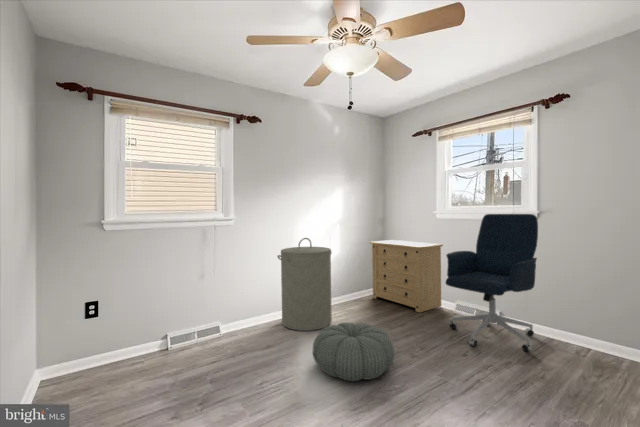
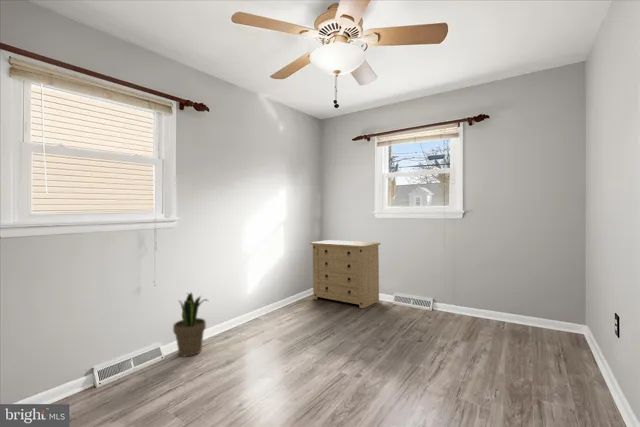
office chair: present [446,214,538,352] -> none [394,214,469,334]
laundry hamper: present [278,238,332,331] -> none [228,240,285,340]
potted plant: none [229,282,260,337] -> present [173,293,207,356]
pouf: present [313,322,394,381] -> none [288,324,369,383]

